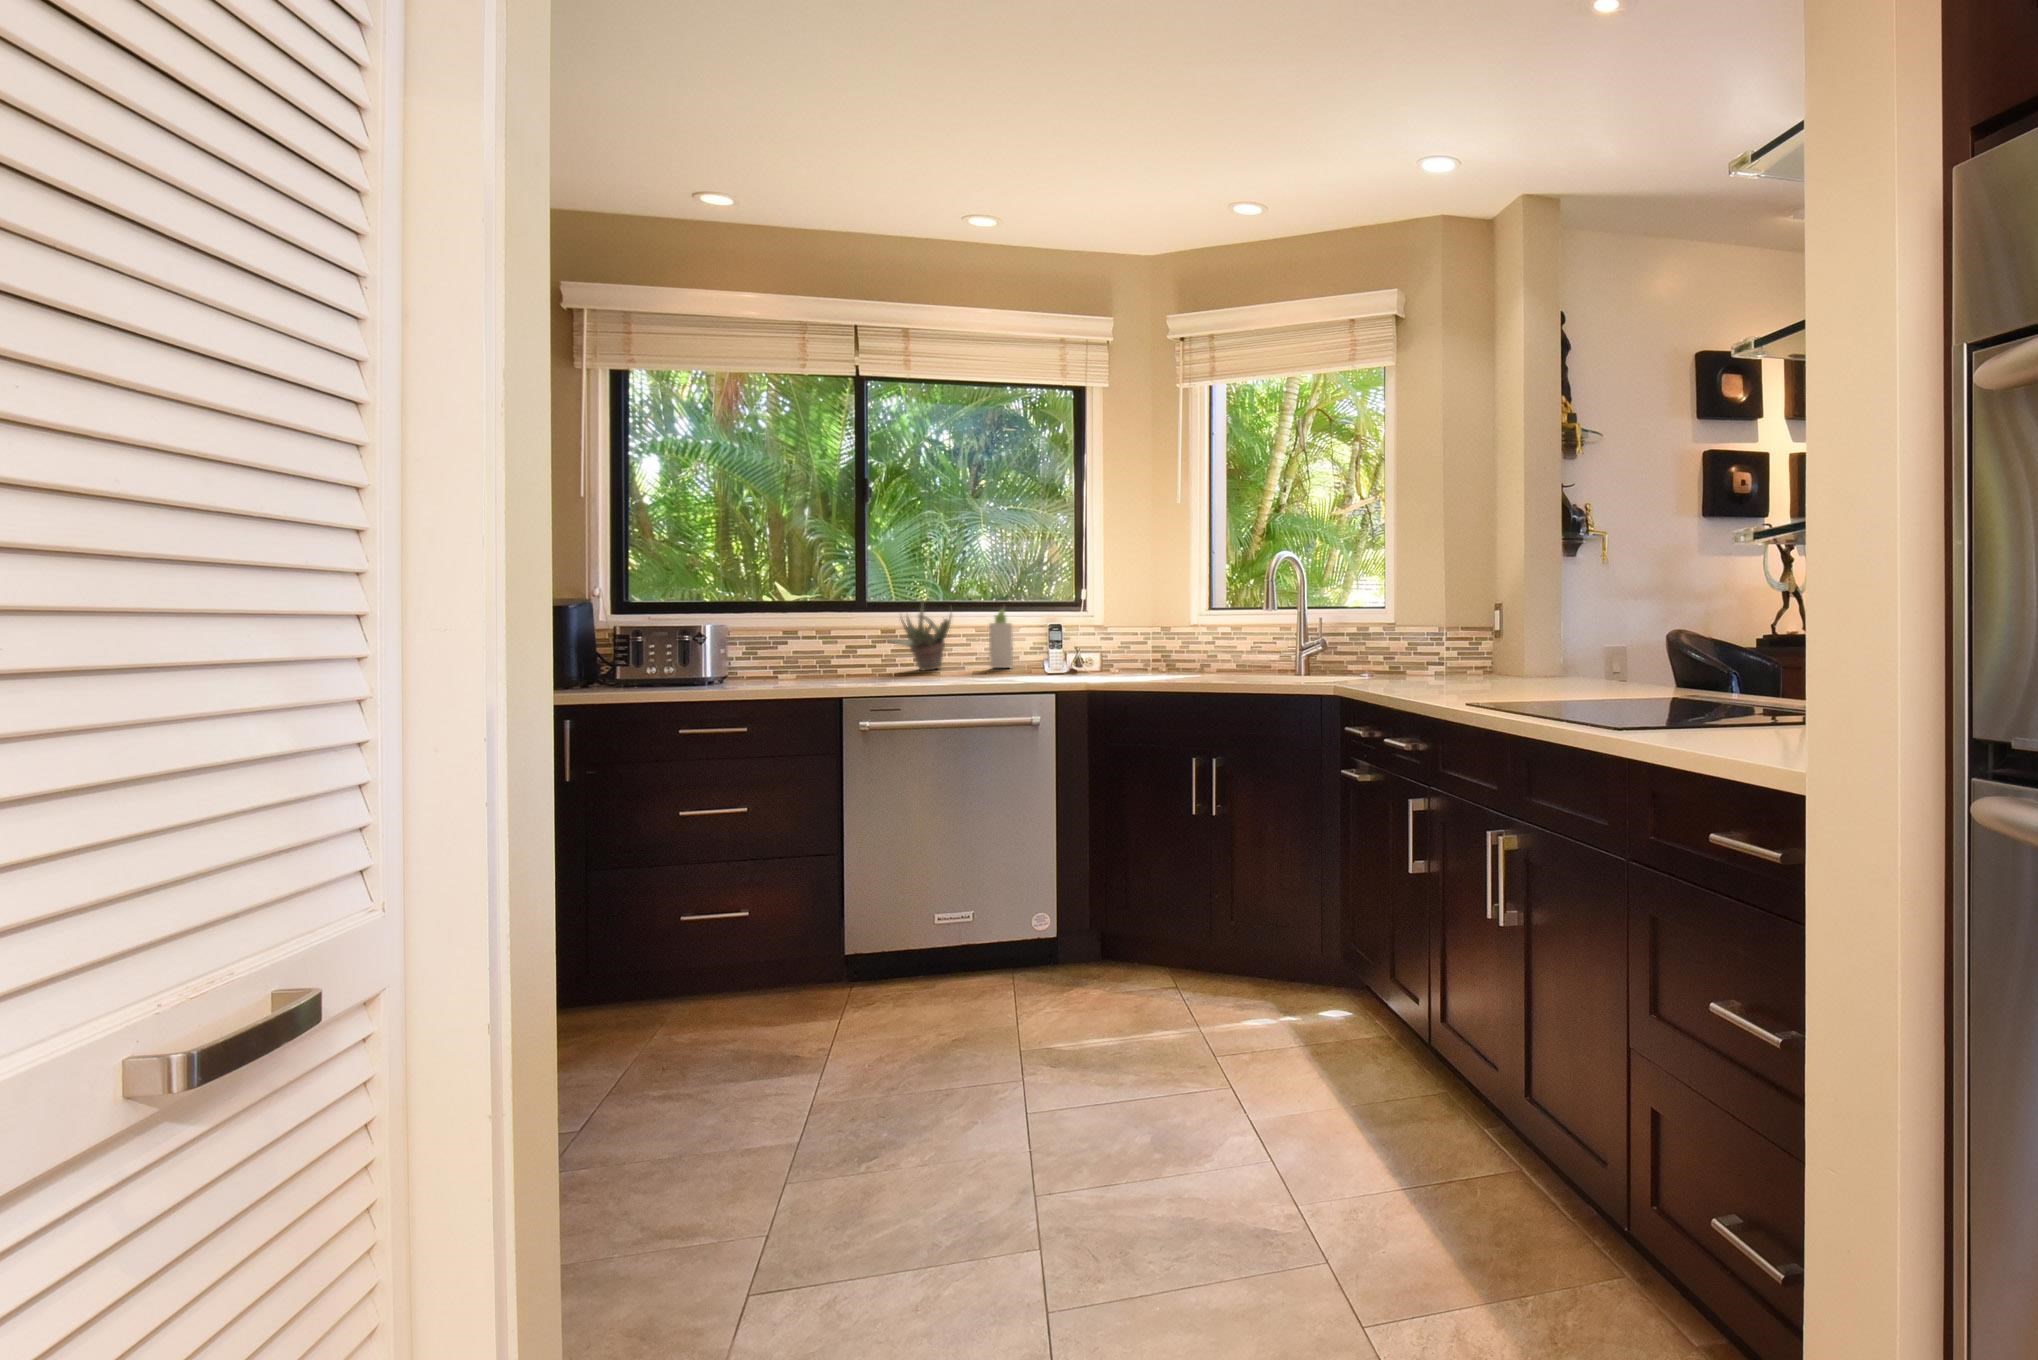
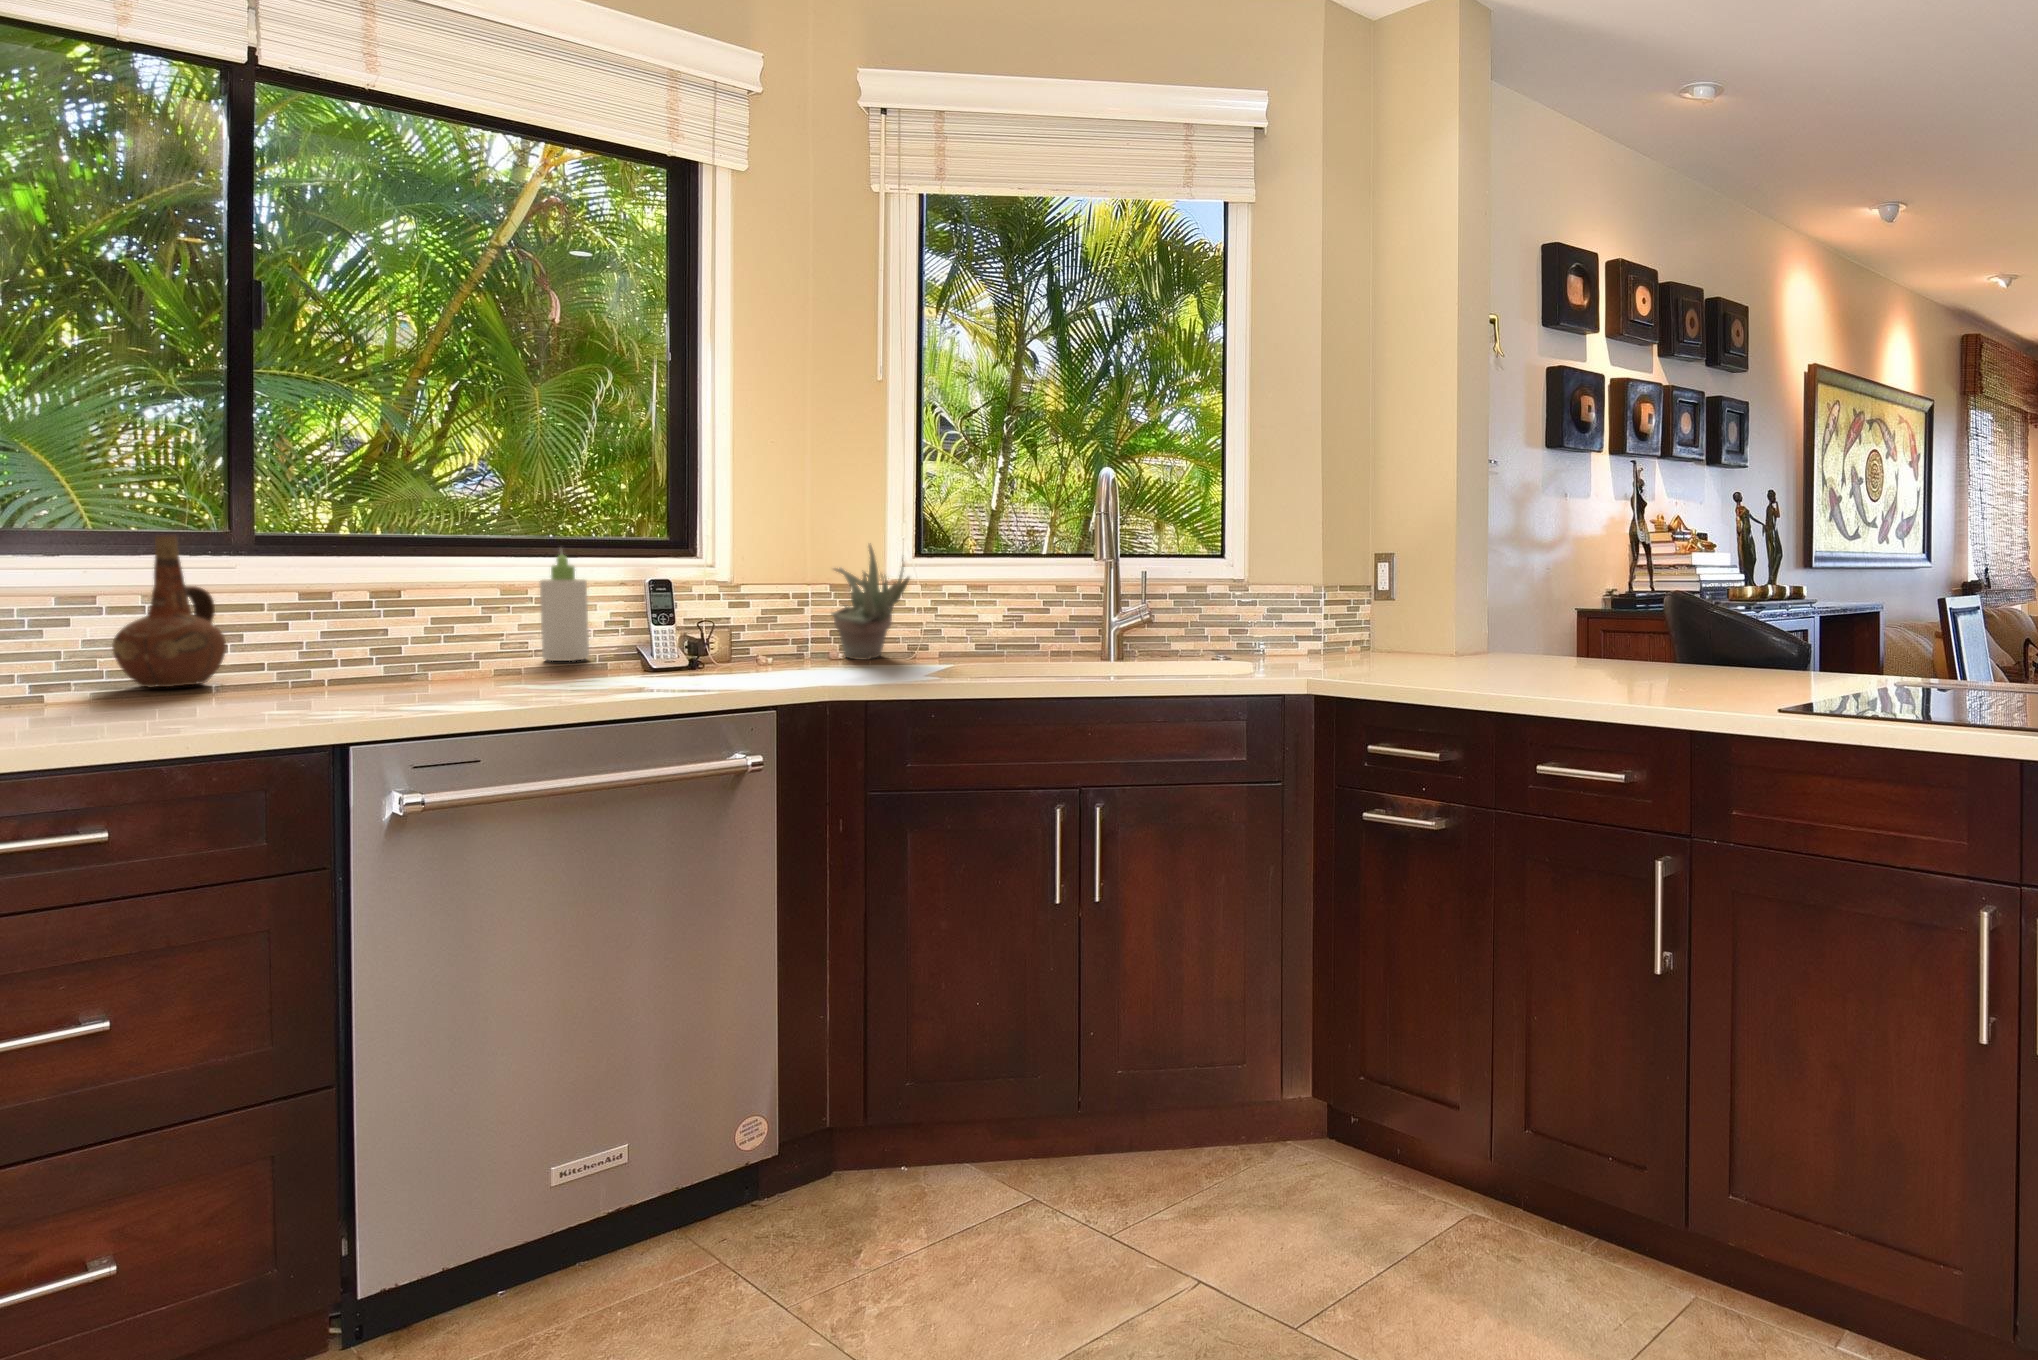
ceramic pitcher: none [799,599,845,673] -> present [112,535,226,687]
succulent plant: present [886,606,952,670] -> present [832,543,910,660]

